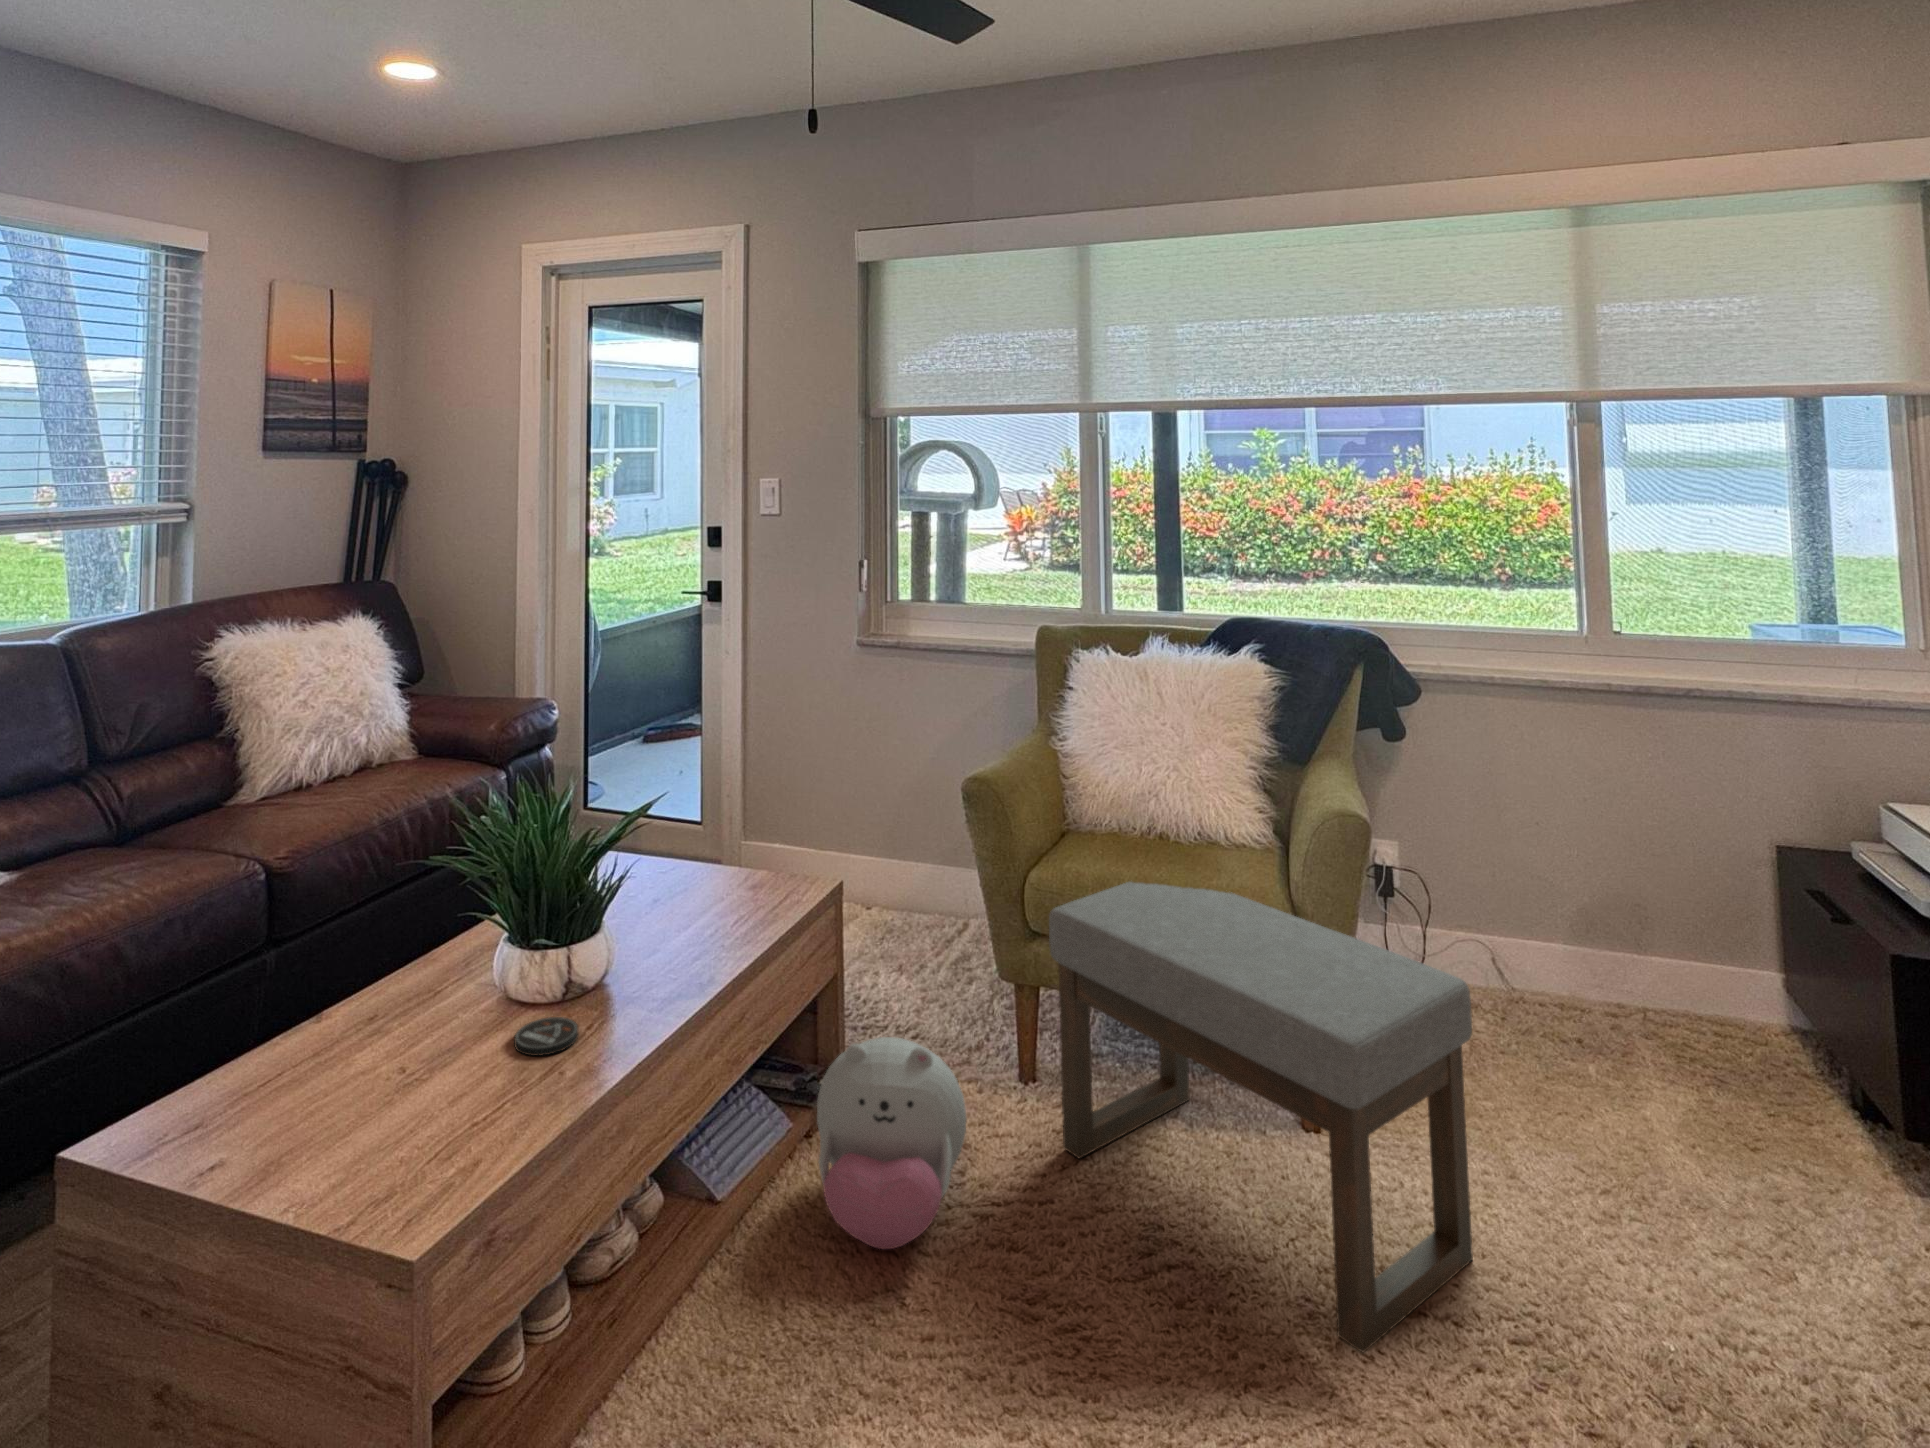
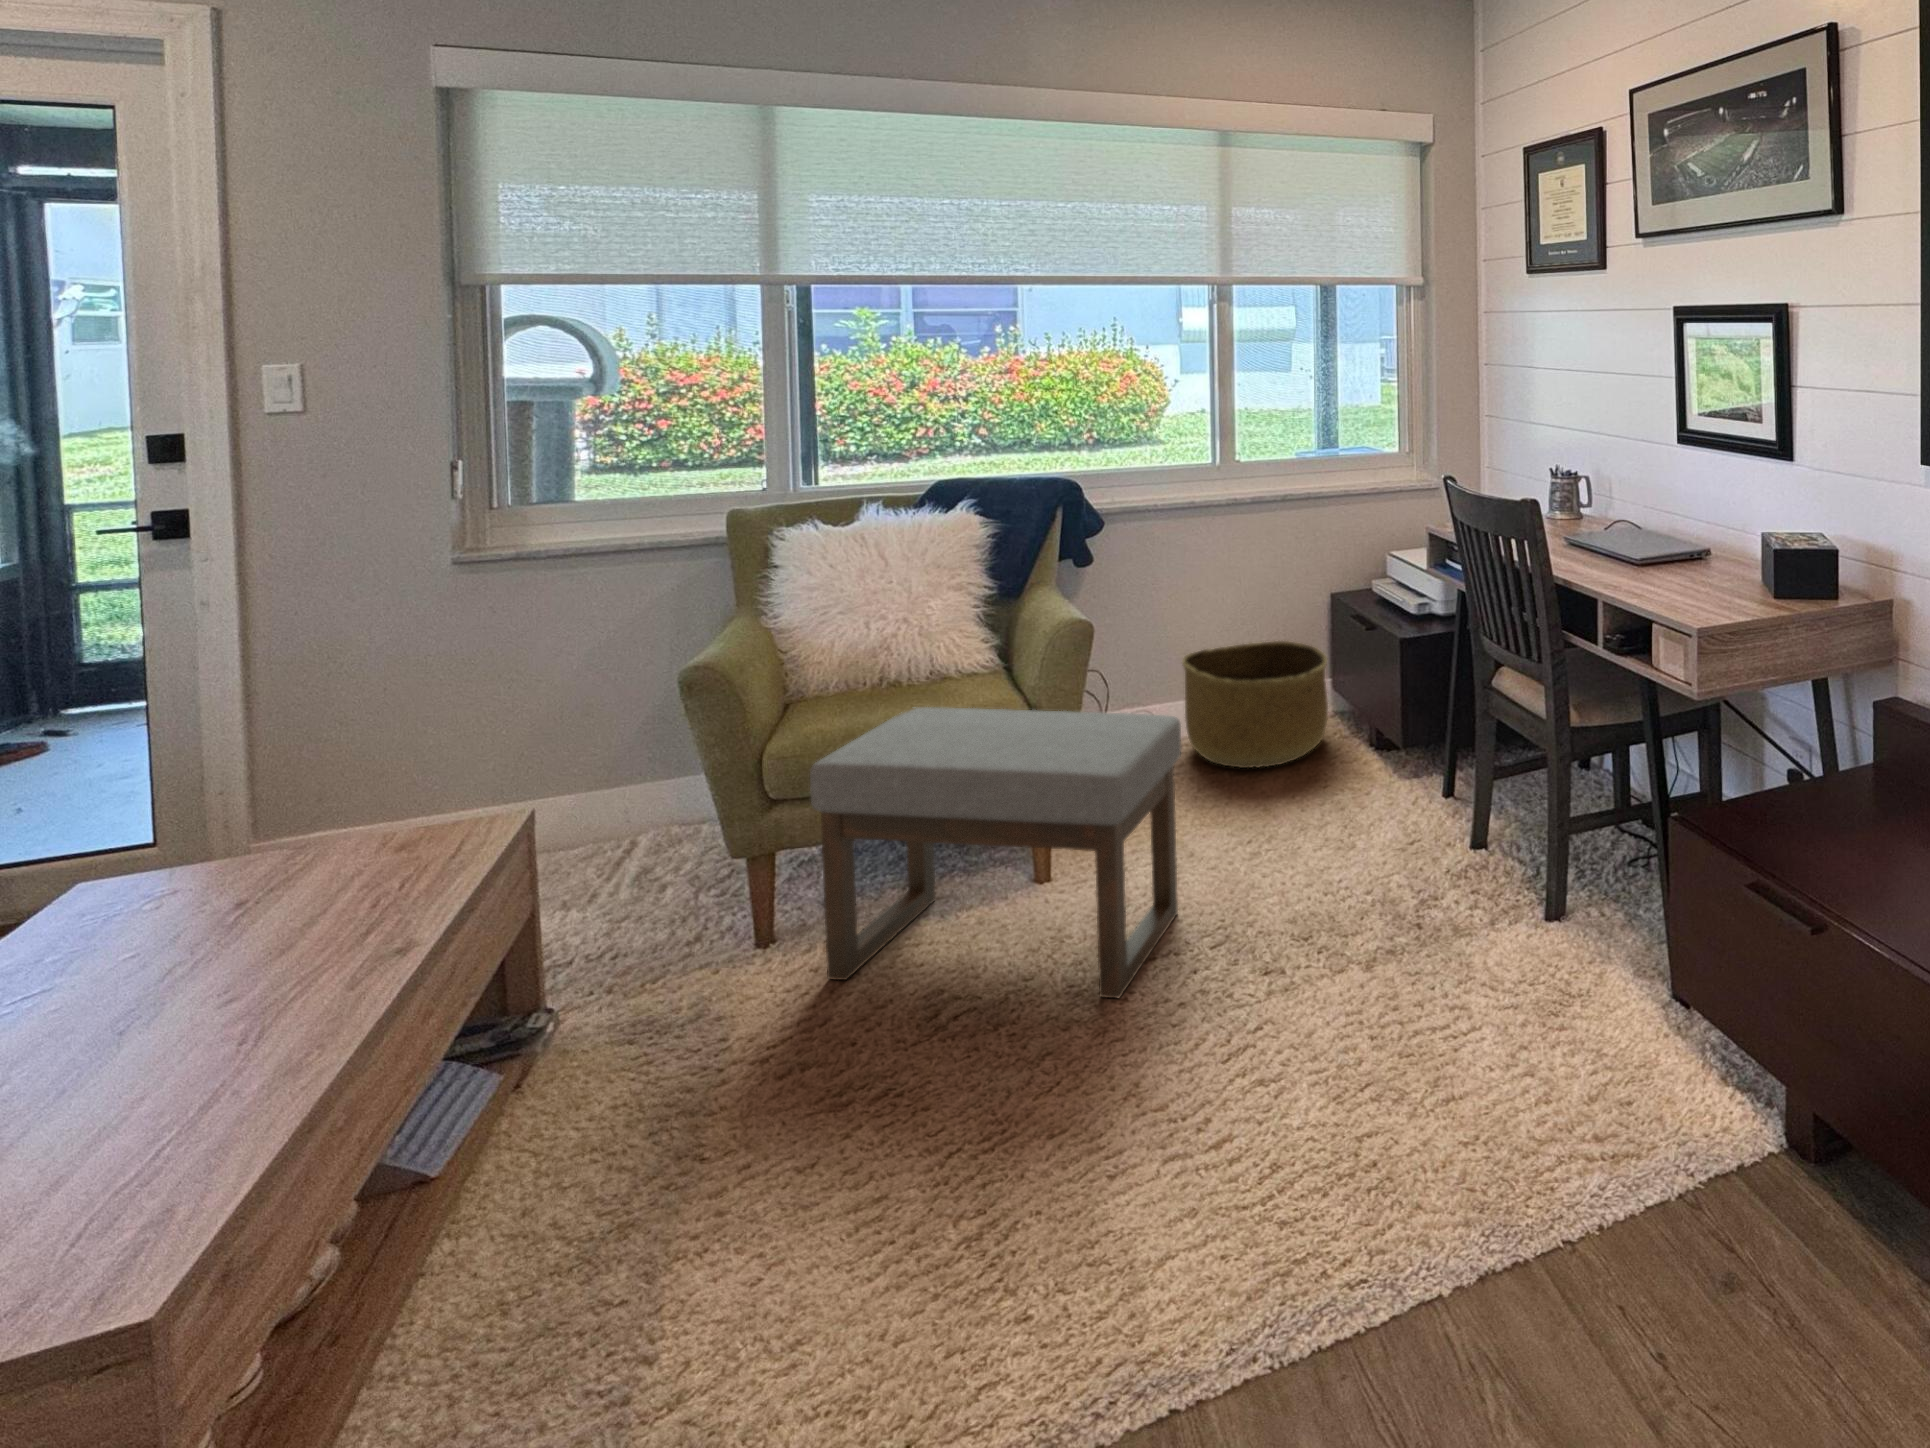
basket: none [1526,880,1767,1086] -> present [1182,641,1328,768]
coaster: present [514,1017,578,1056] -> none [105,1046,226,1108]
plush toy: present [817,1037,966,1249] -> none [549,928,739,1137]

